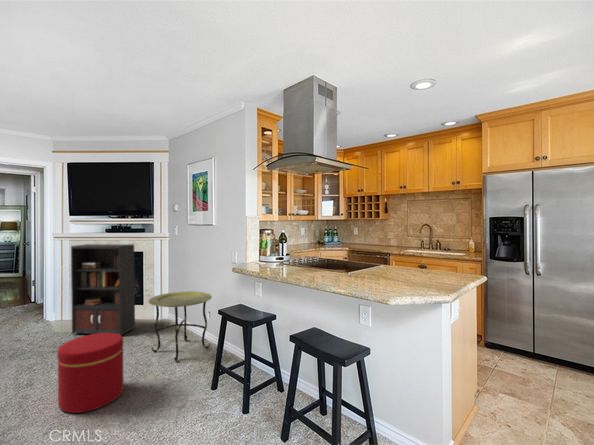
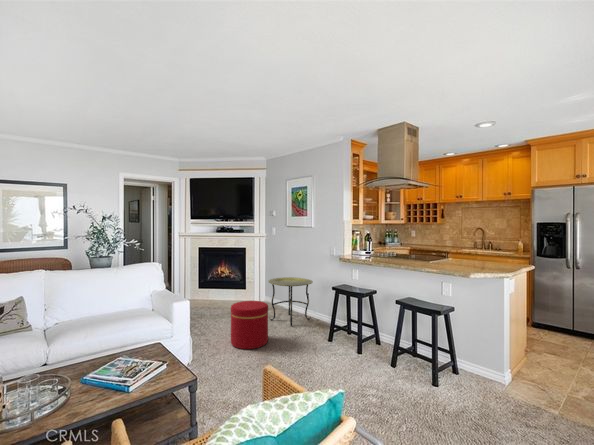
bookcase: present [71,244,135,335] -> none [202,240,260,310]

